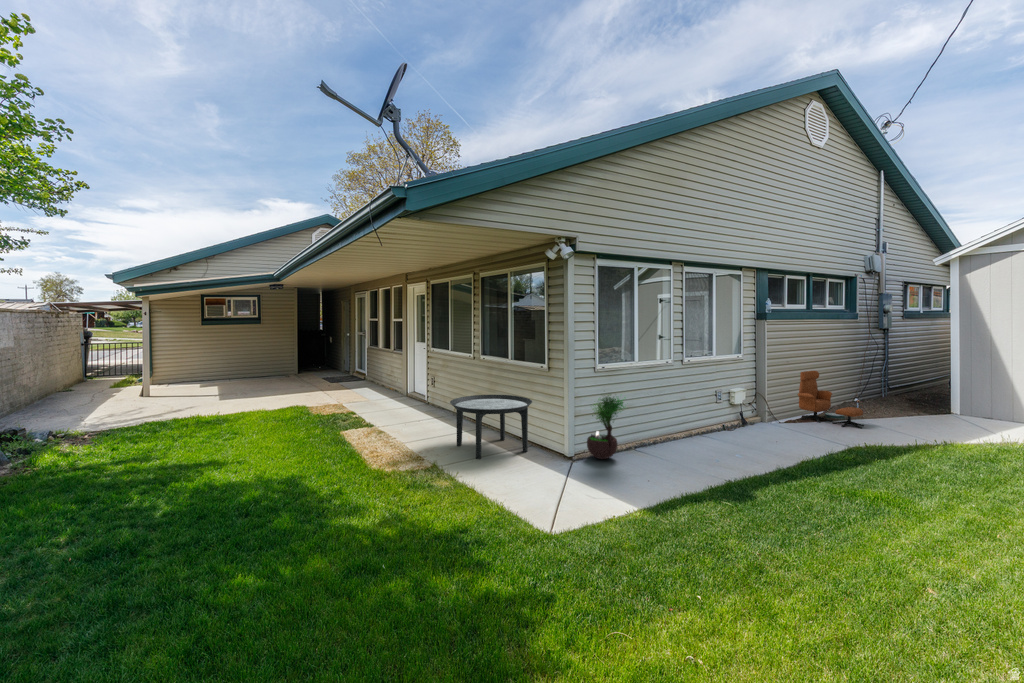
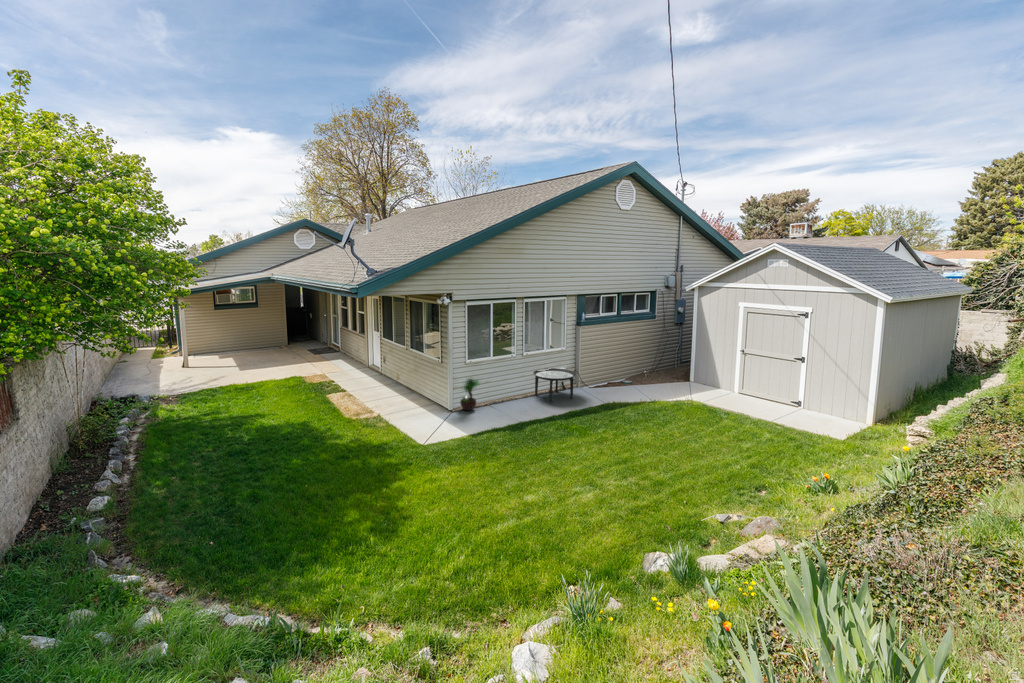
lounge chair: present [798,371,864,429] -> none [601,354,633,389]
round table: present [450,395,532,459] -> present [533,368,576,402]

